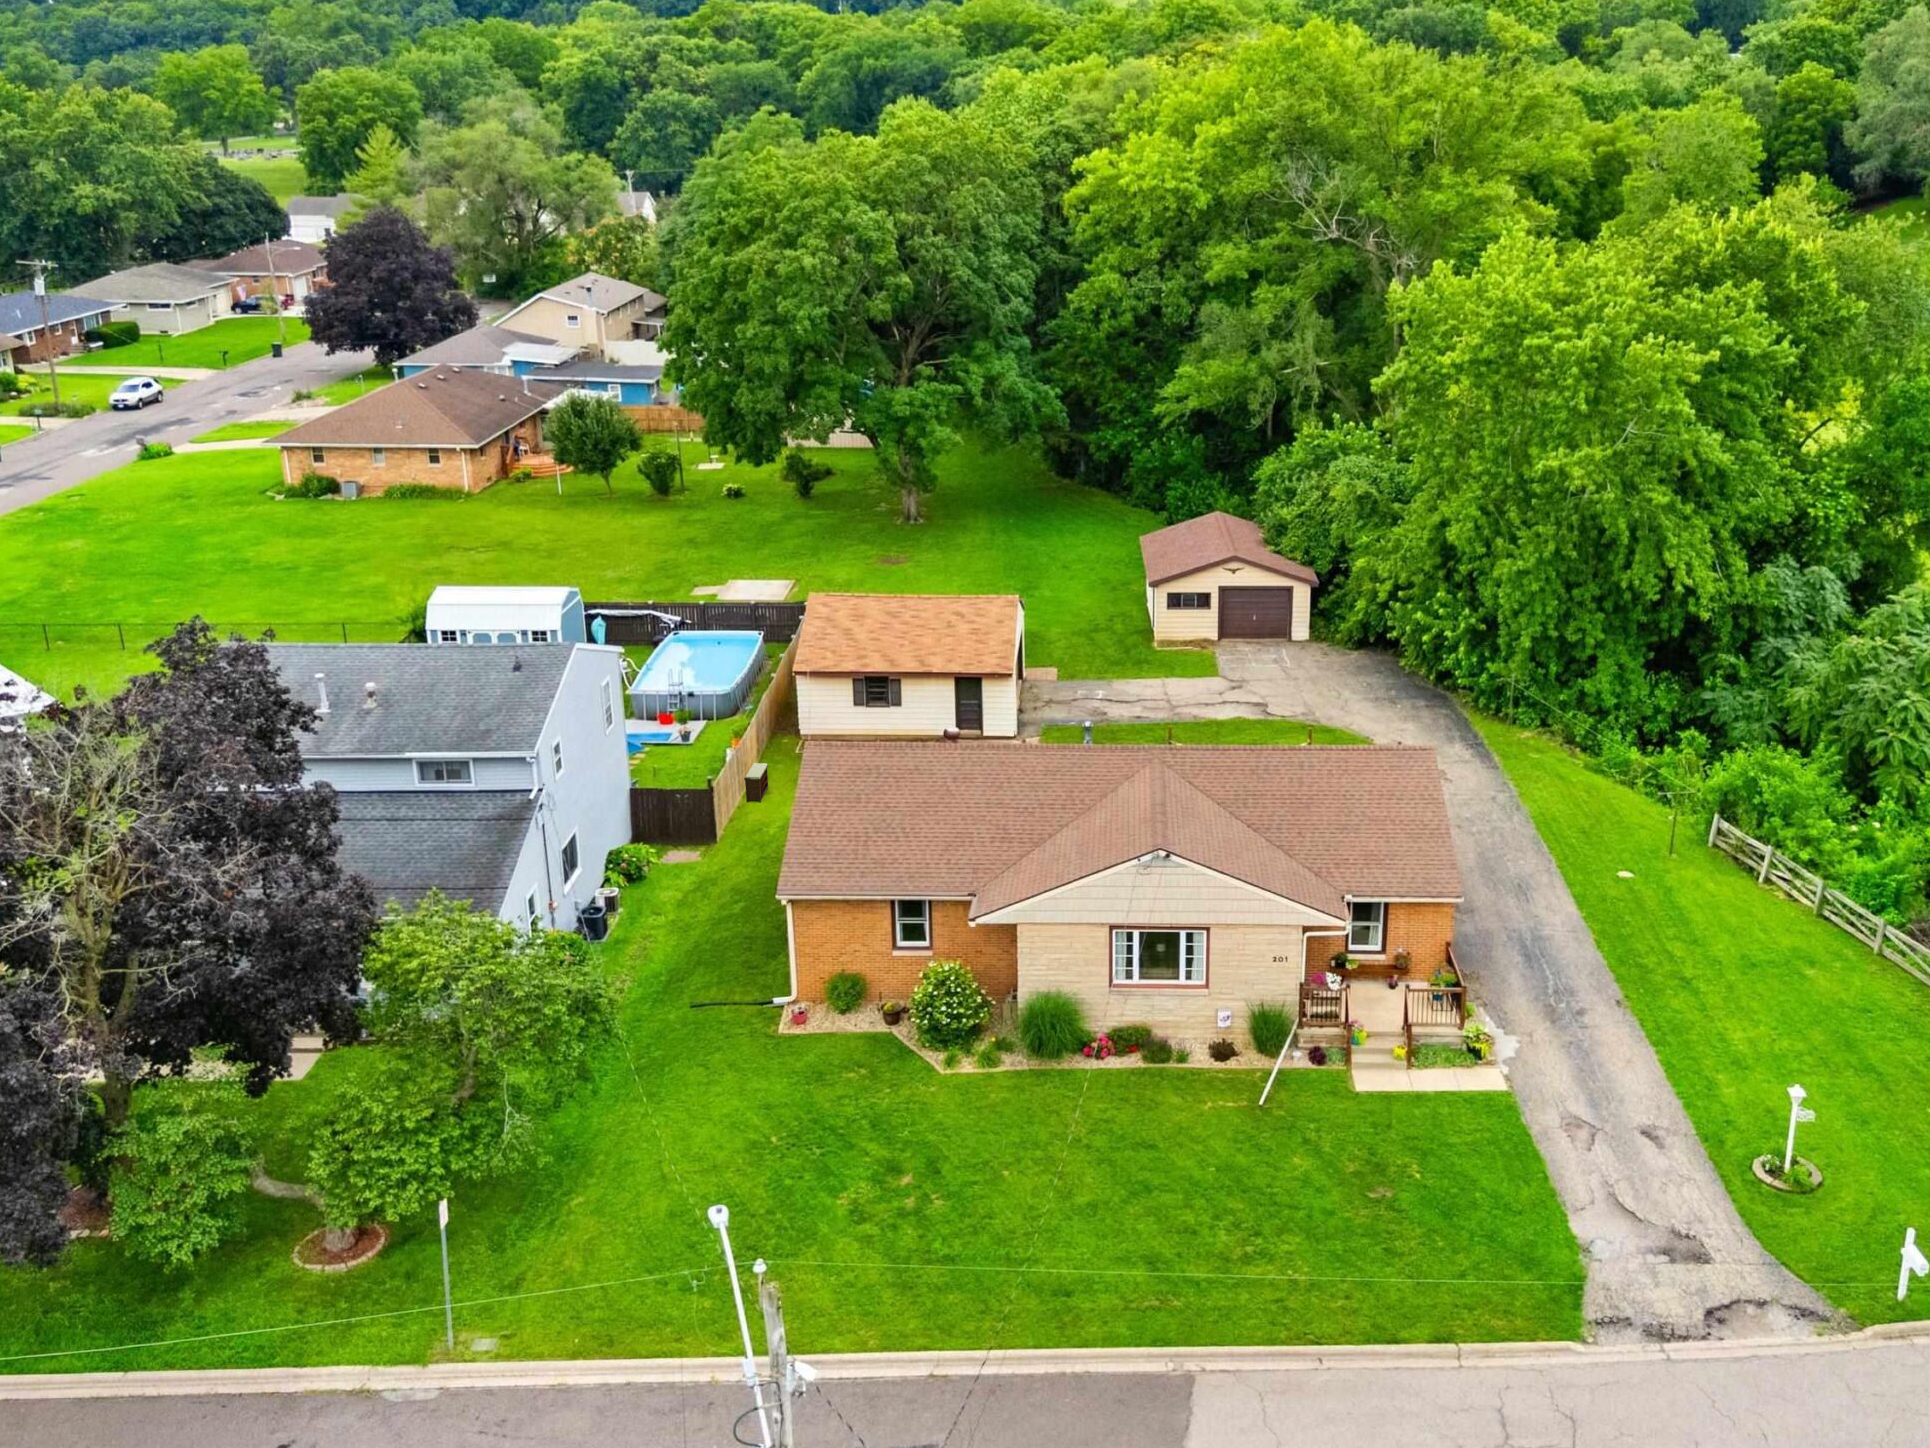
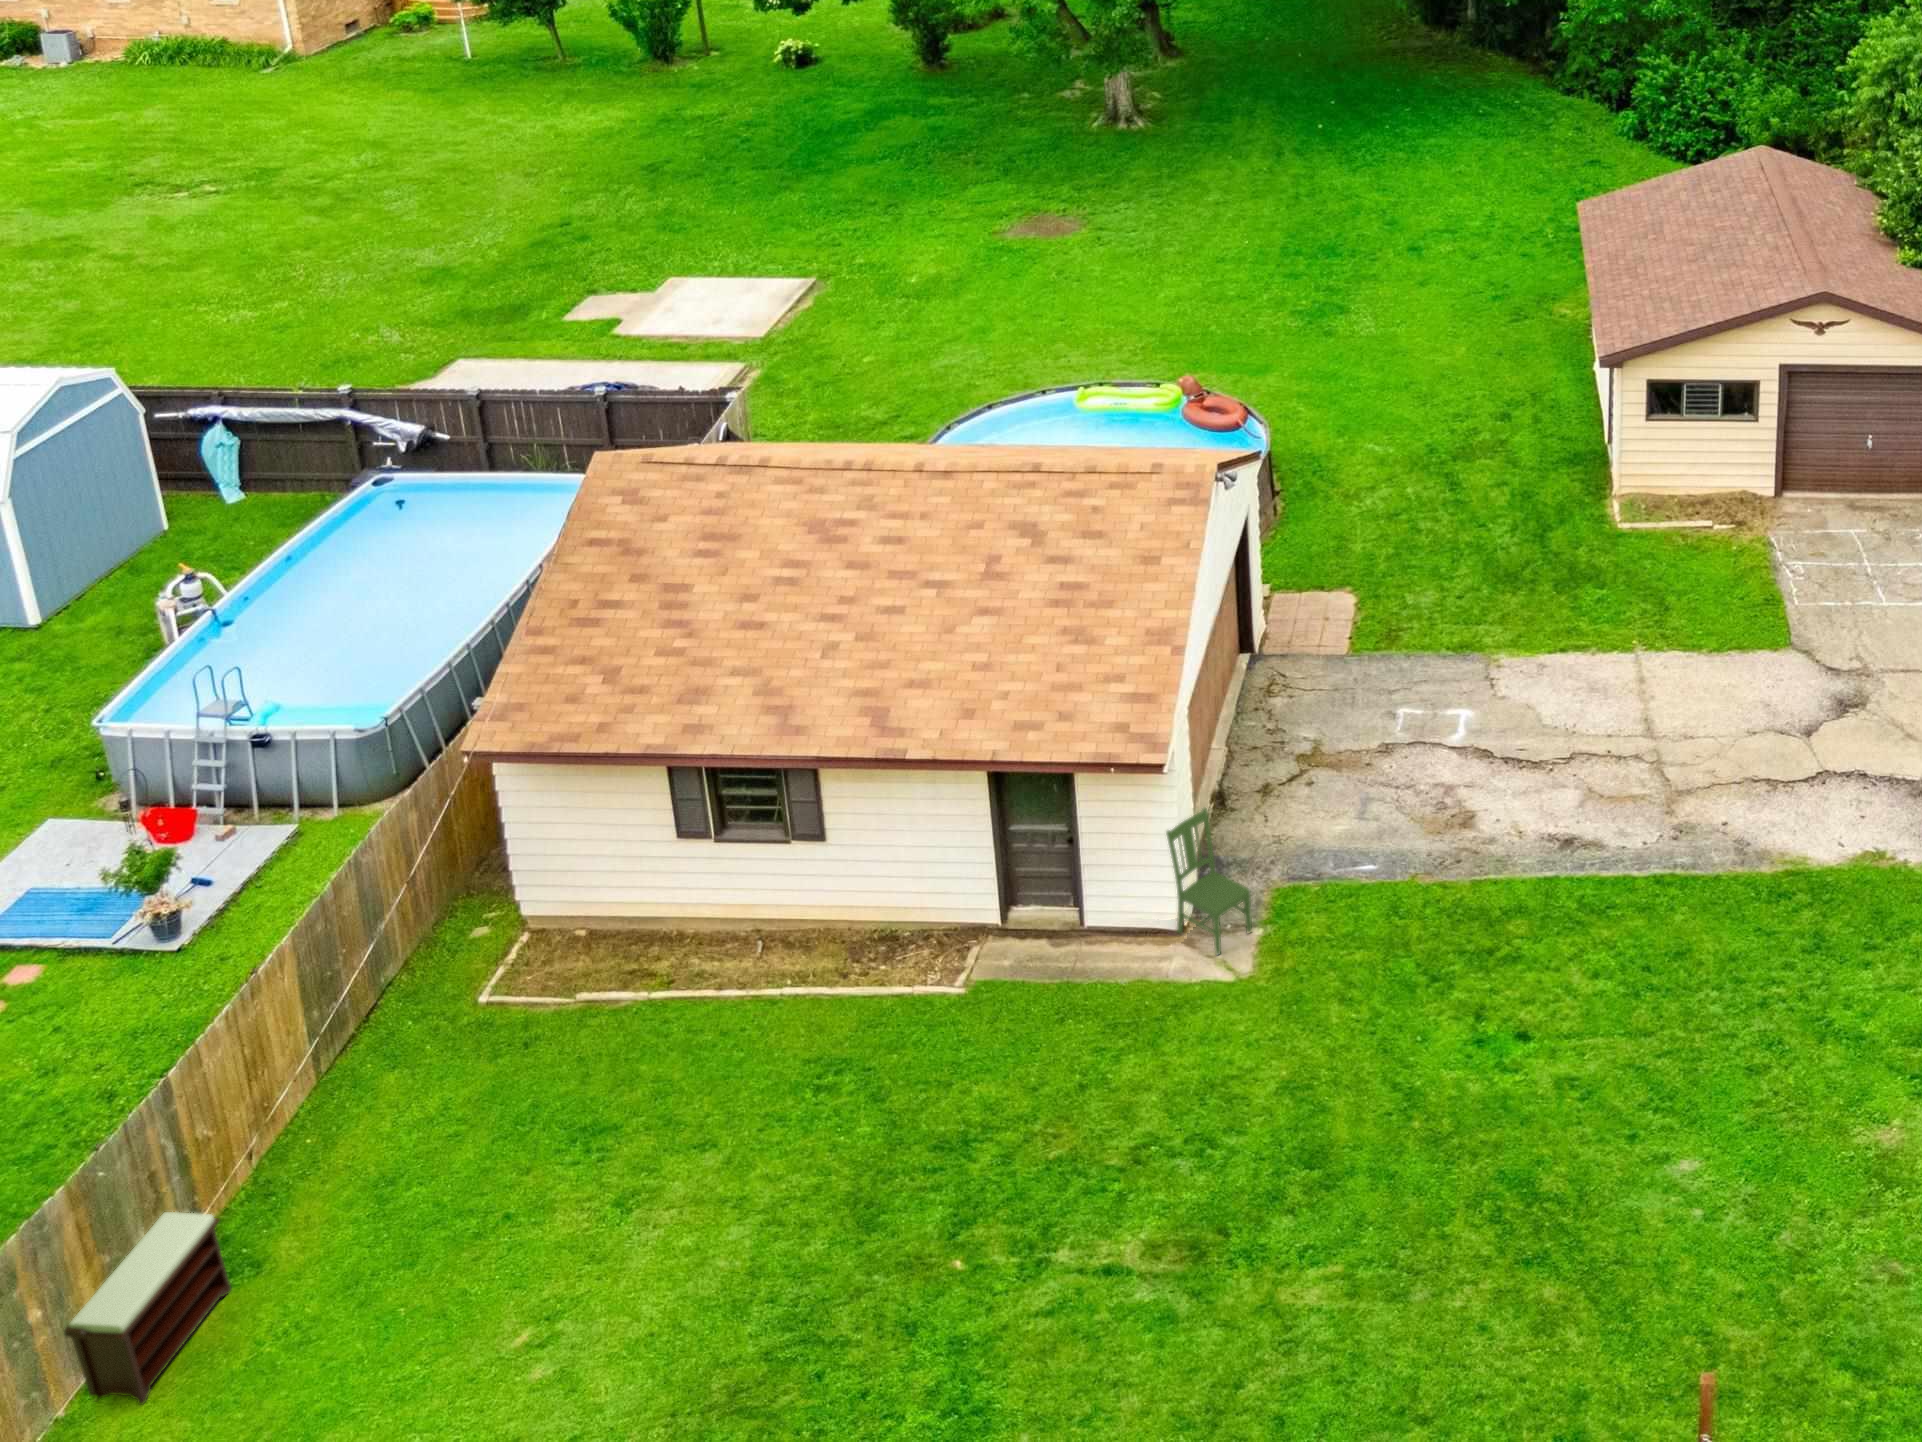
chair: none [1011,693,1038,738] -> present [1166,808,1252,955]

